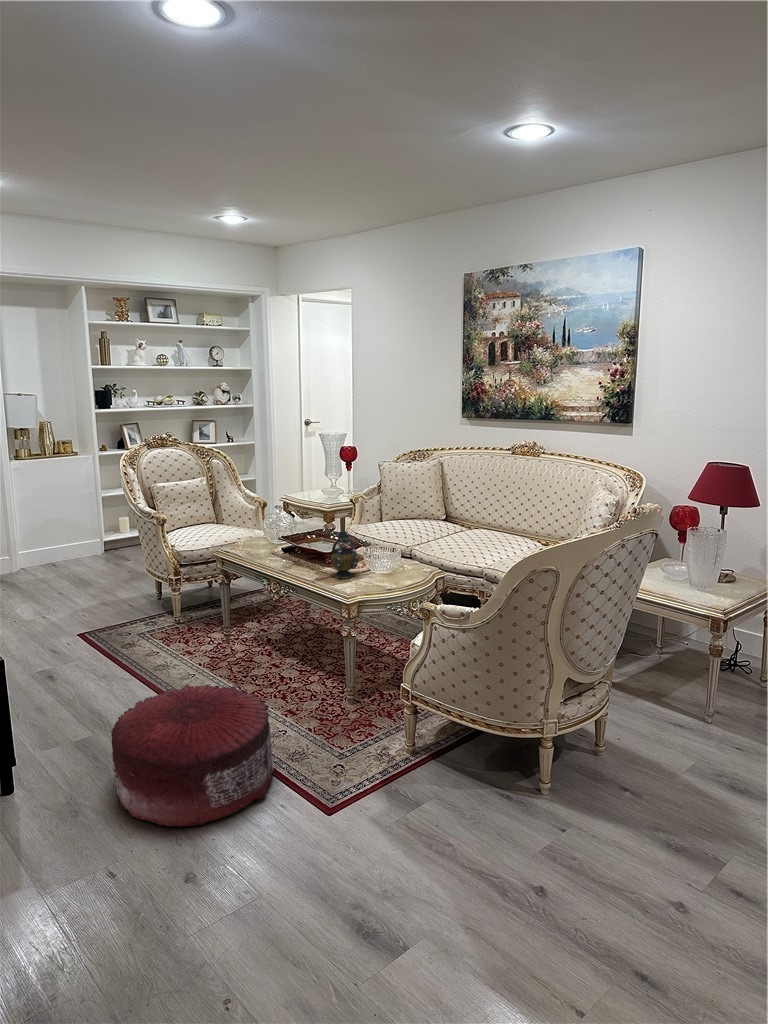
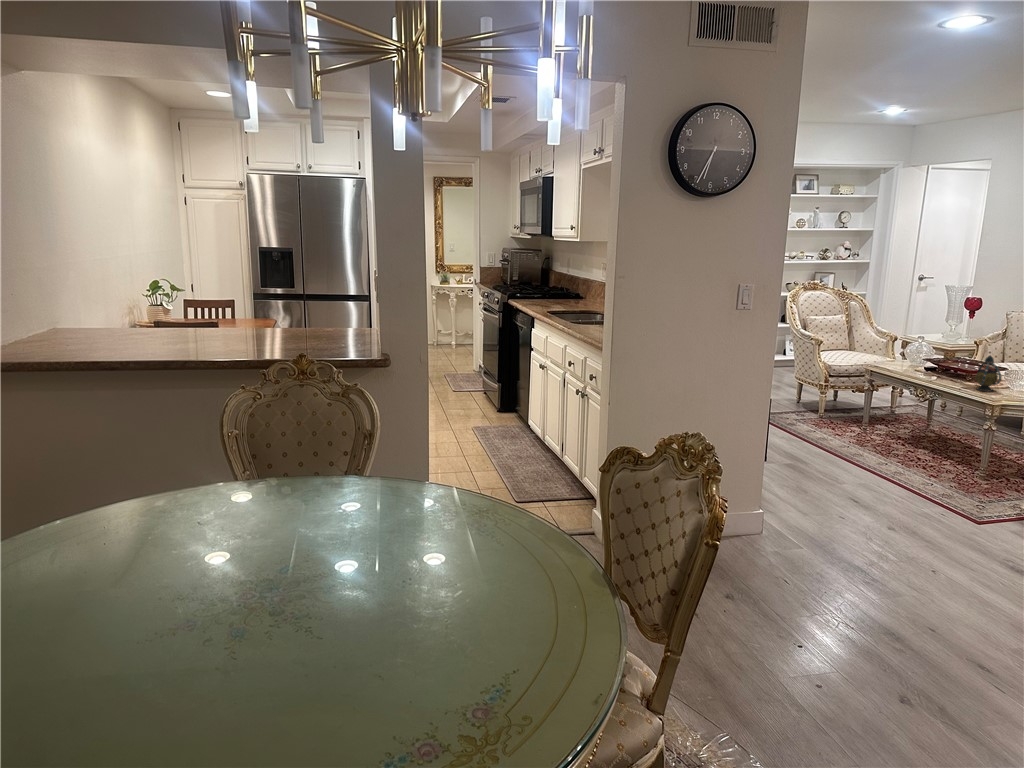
pouf: present [111,684,274,827] -> none [825,439,934,515]

